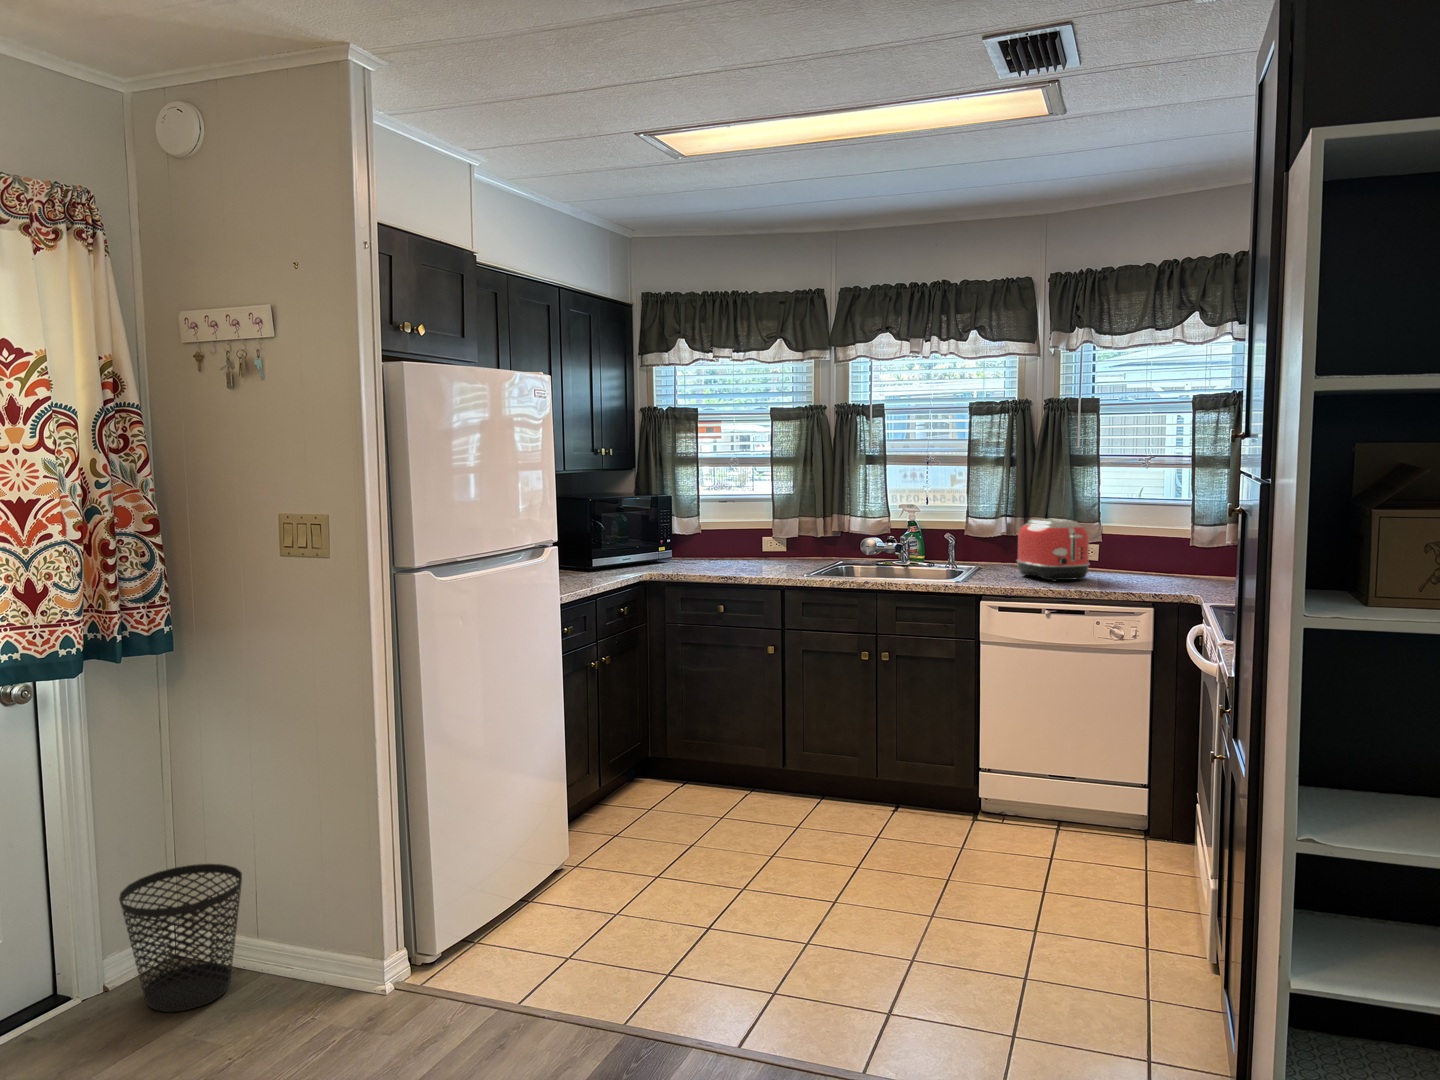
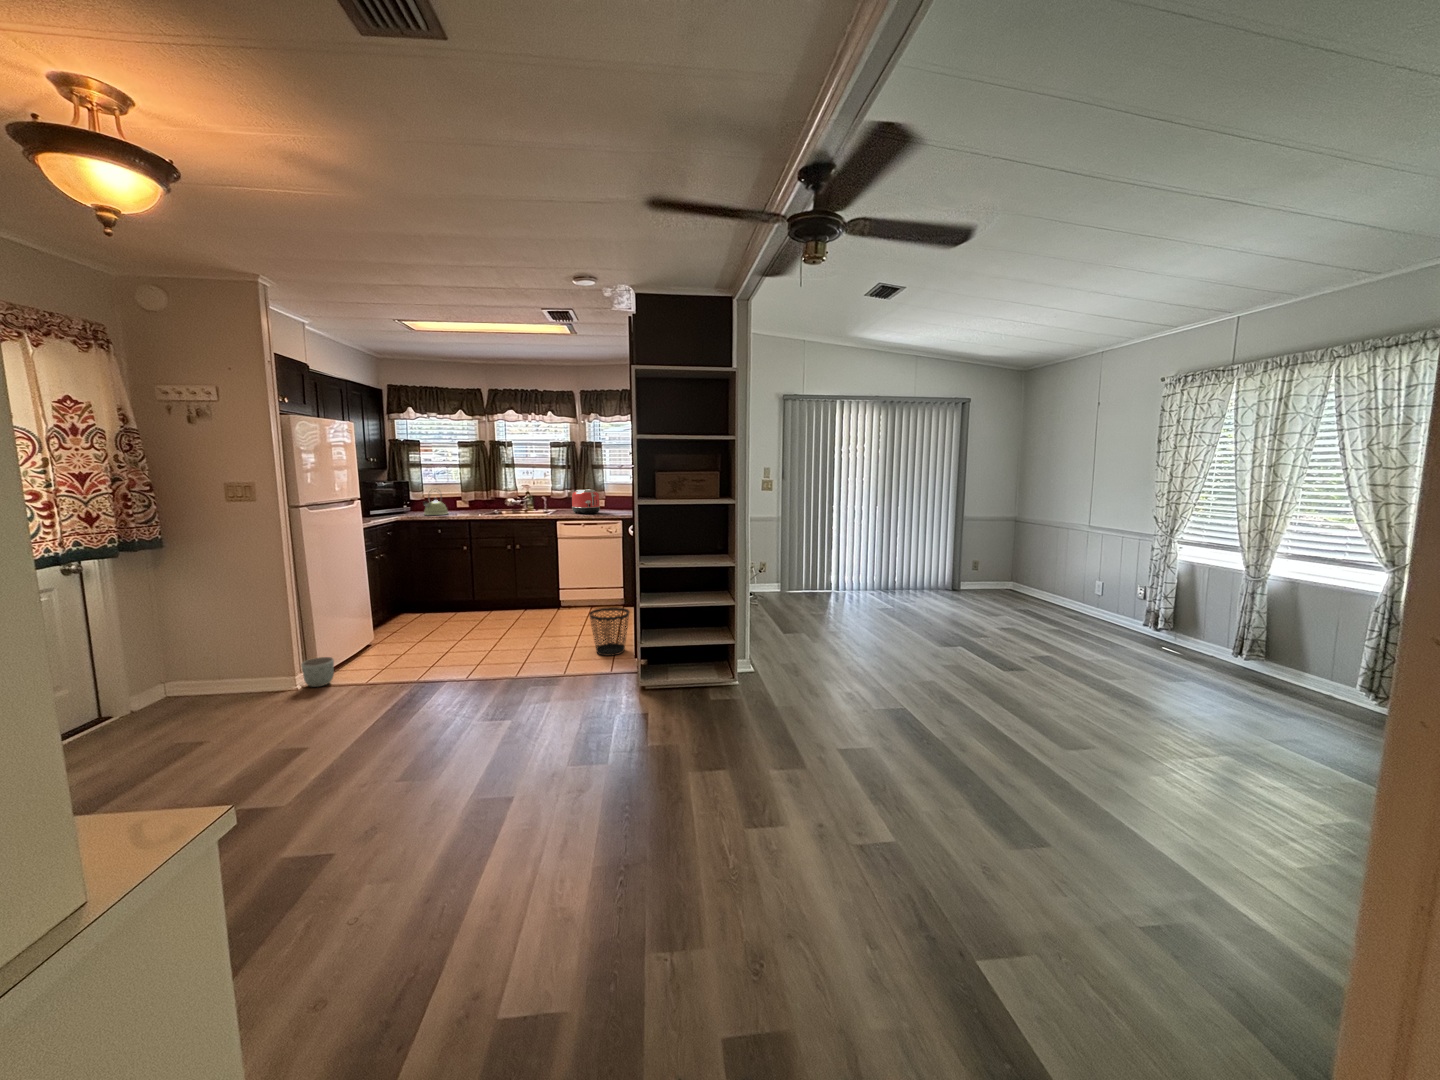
kettle: none [693,511,744,570] -> present [423,489,448,515]
wastebasket: present [119,864,242,1012] -> present [589,607,629,656]
planter: none [396,918,461,994] -> present [301,657,334,687]

